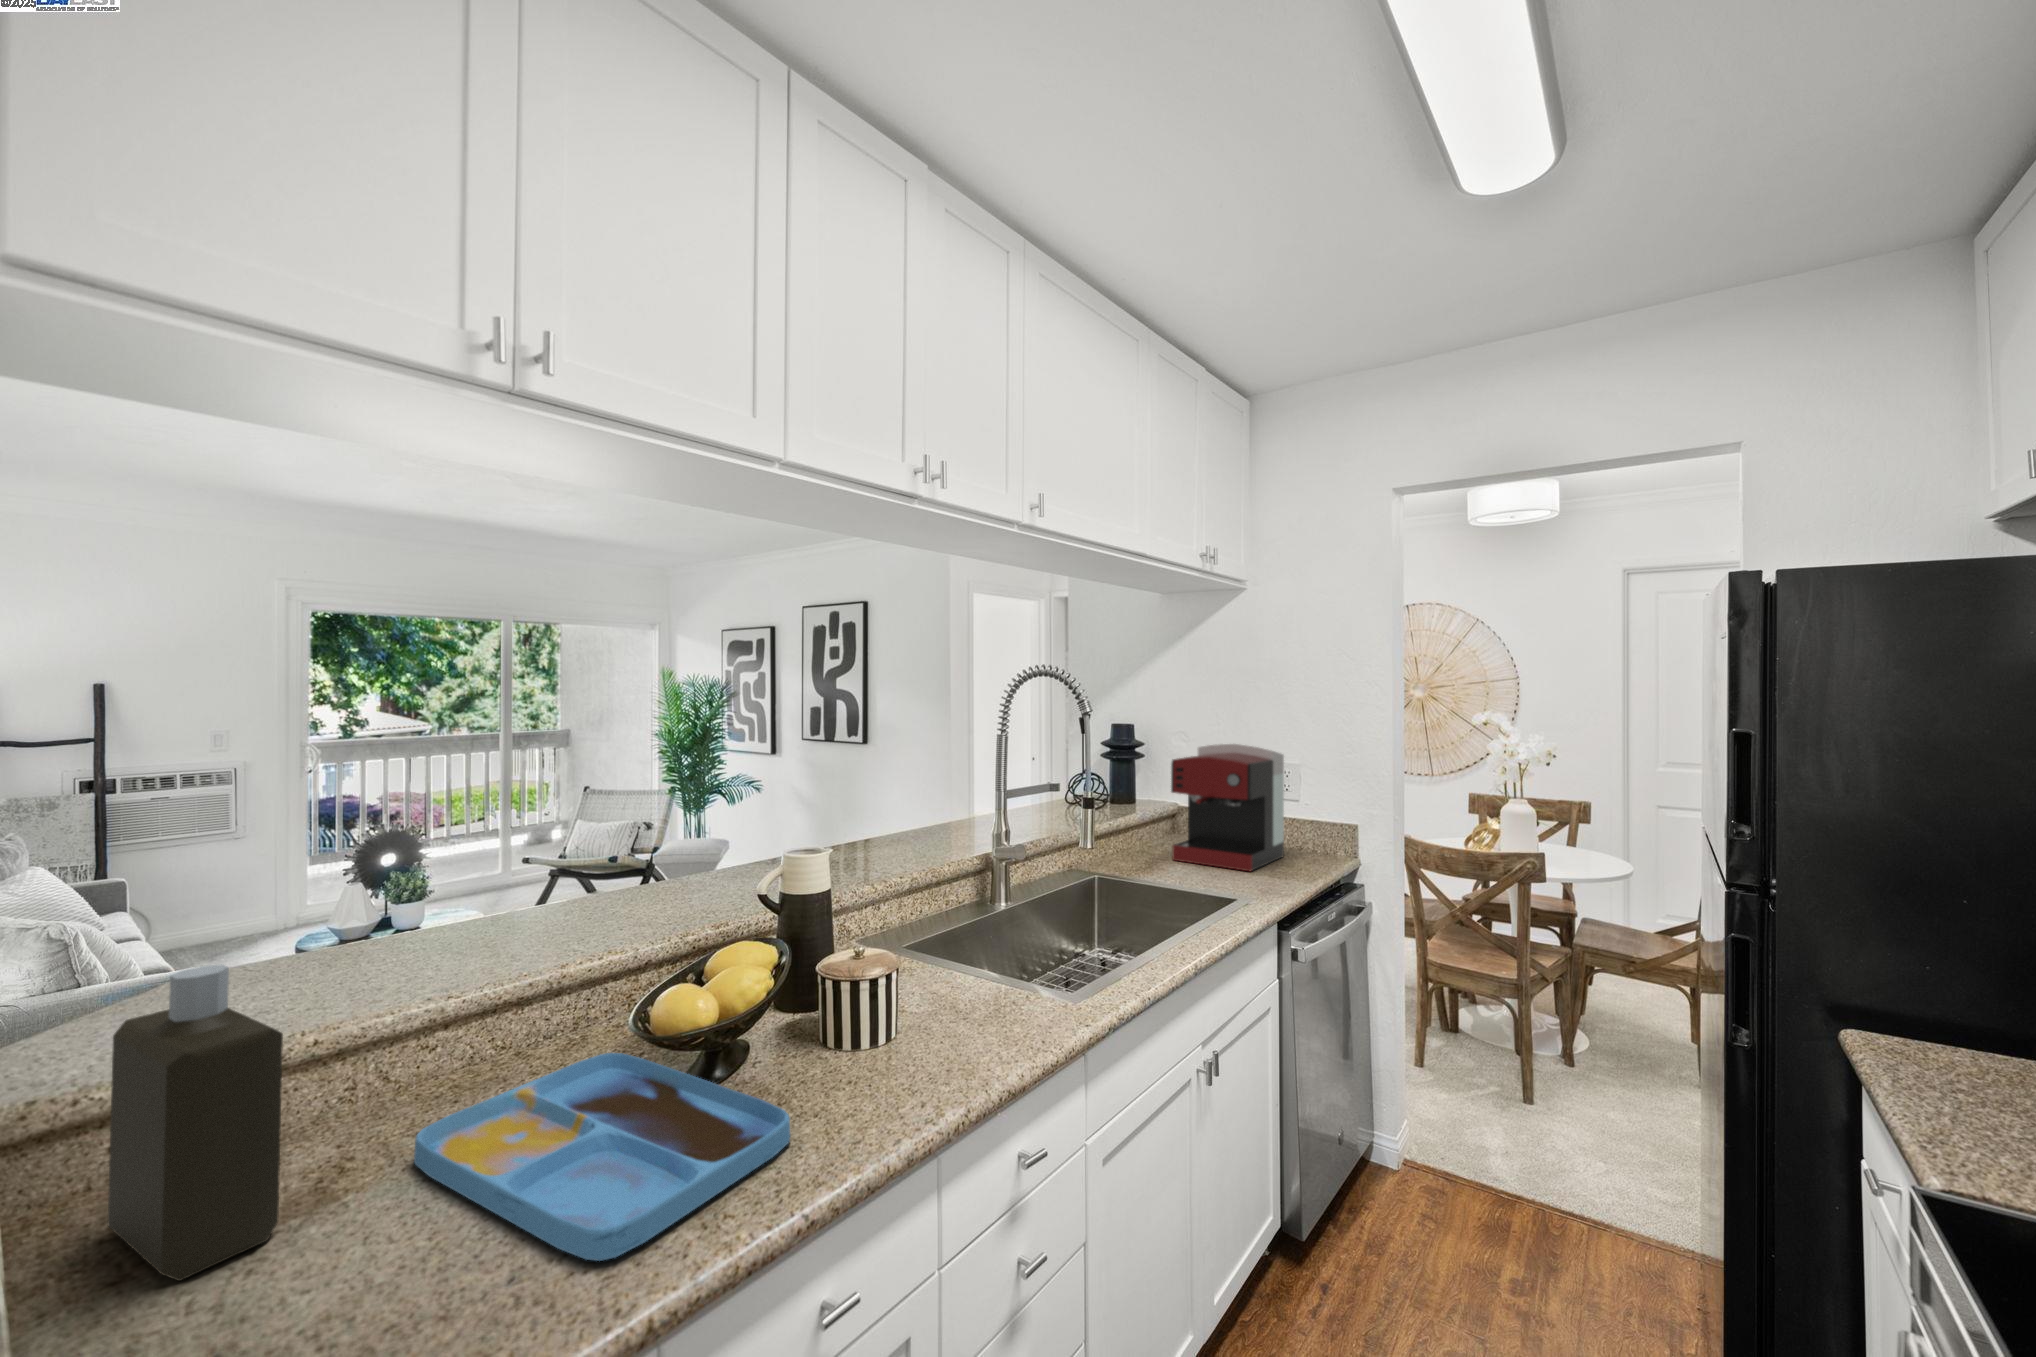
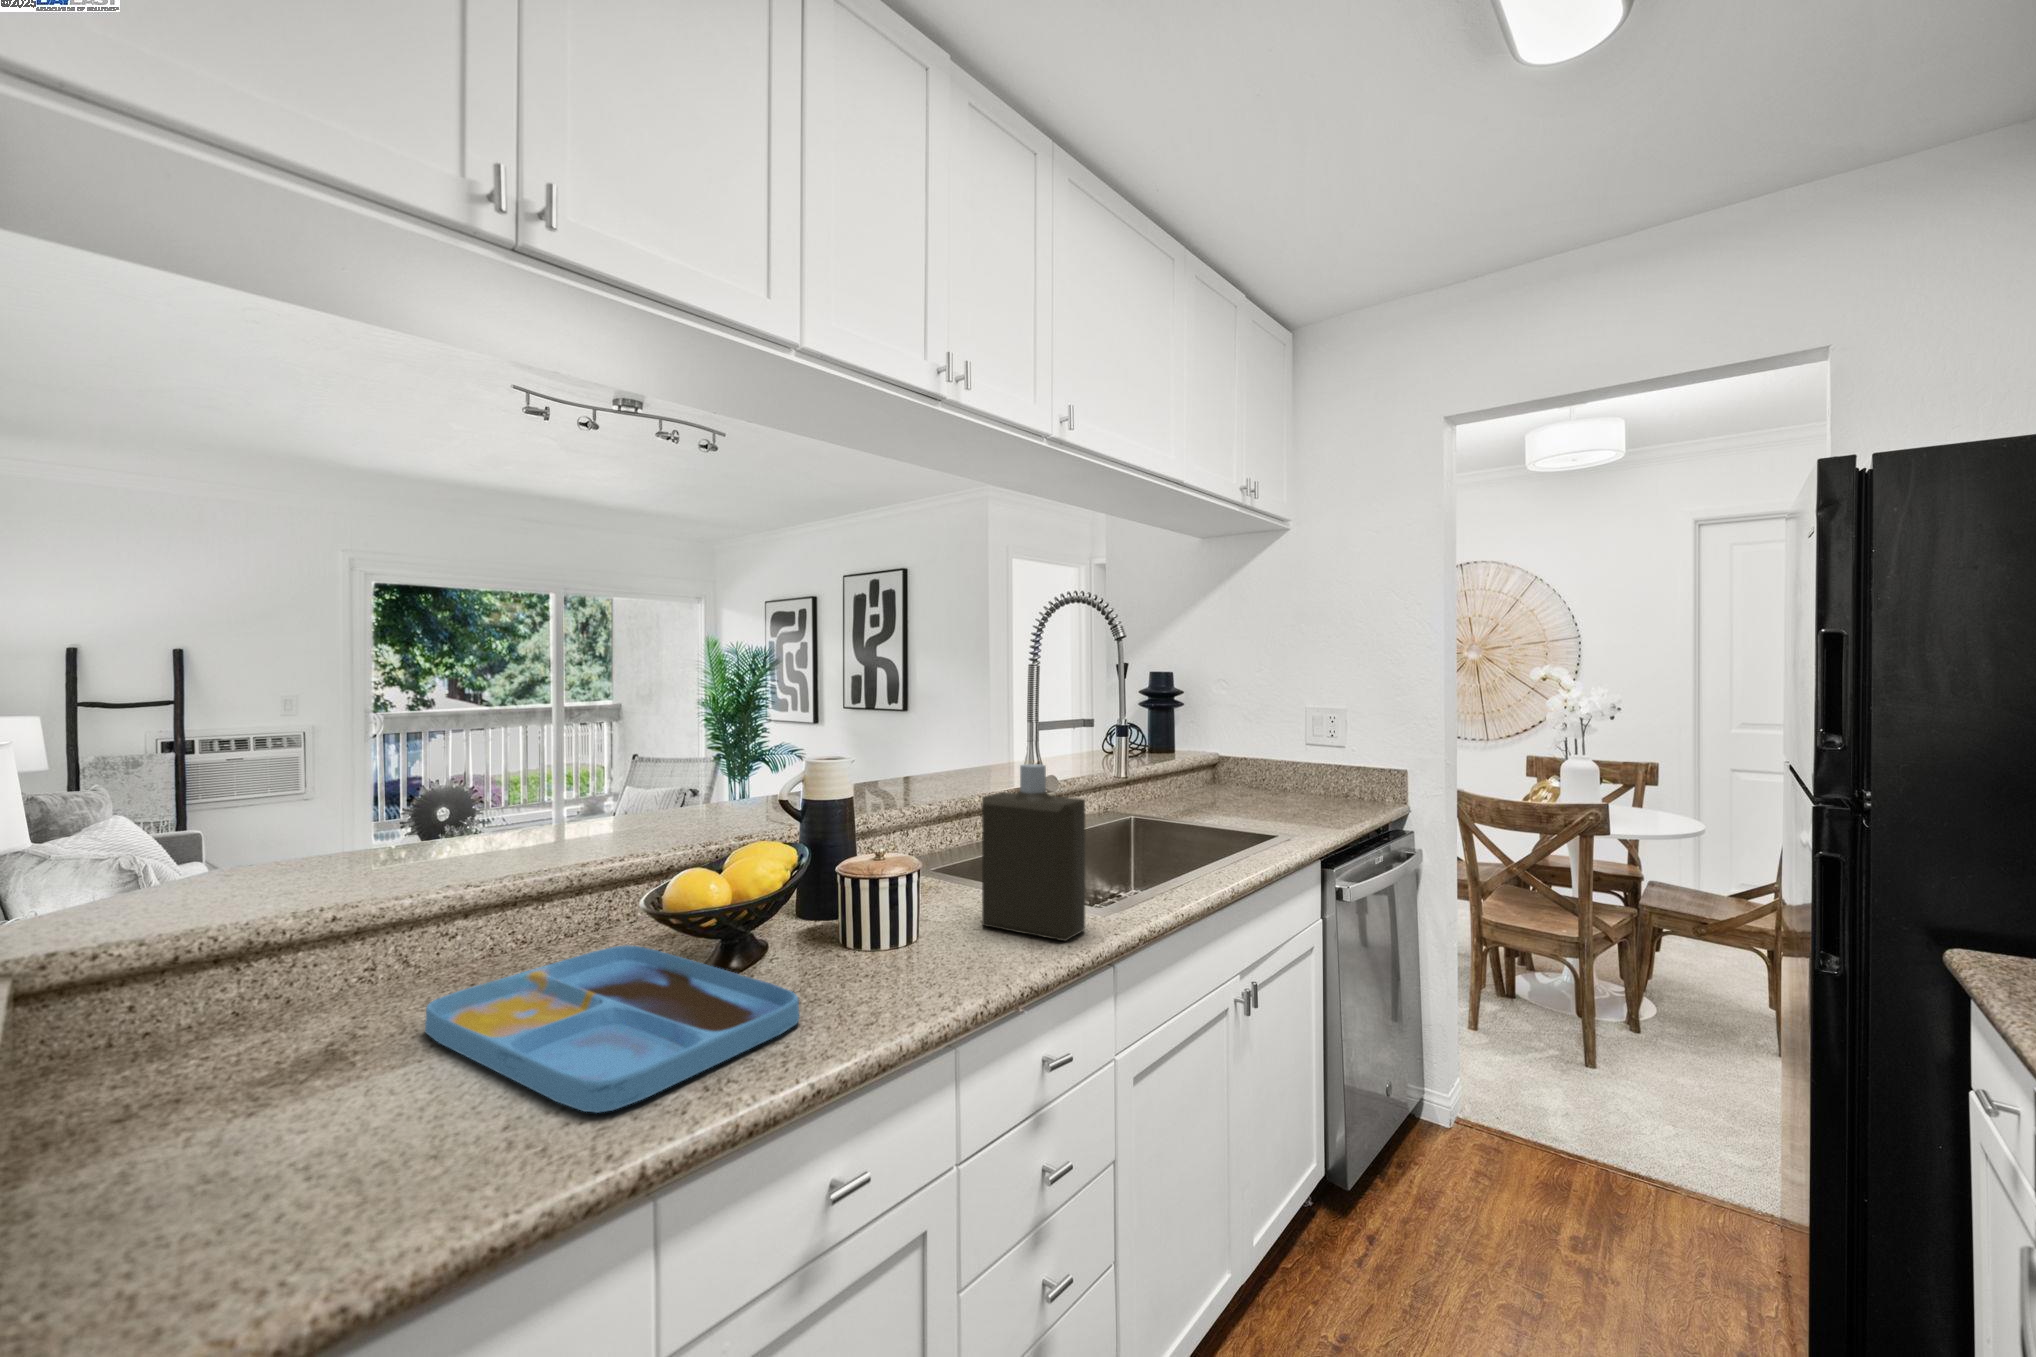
coffee maker: present [1171,744,1284,871] -> none [1212,685,1331,814]
bottle: present [108,964,283,1281] -> present [982,764,1085,941]

